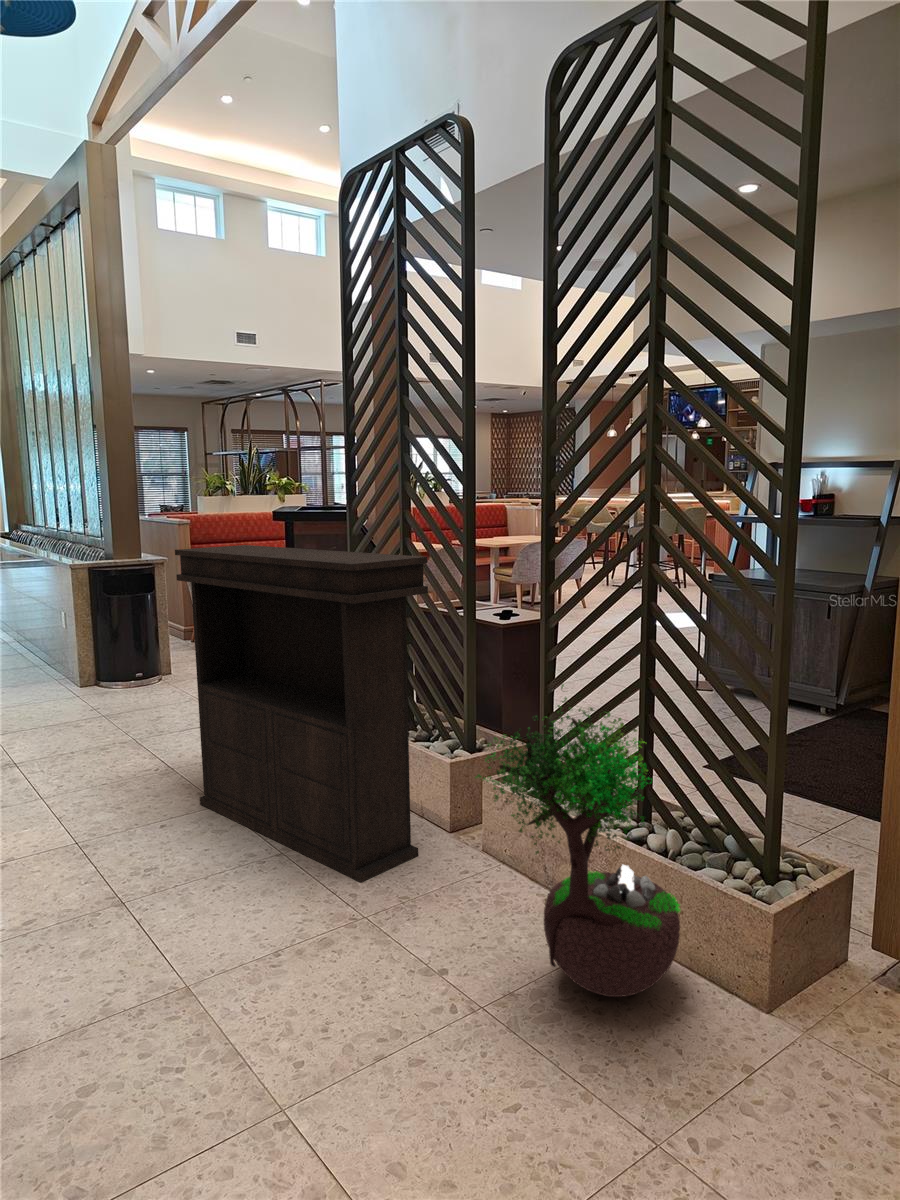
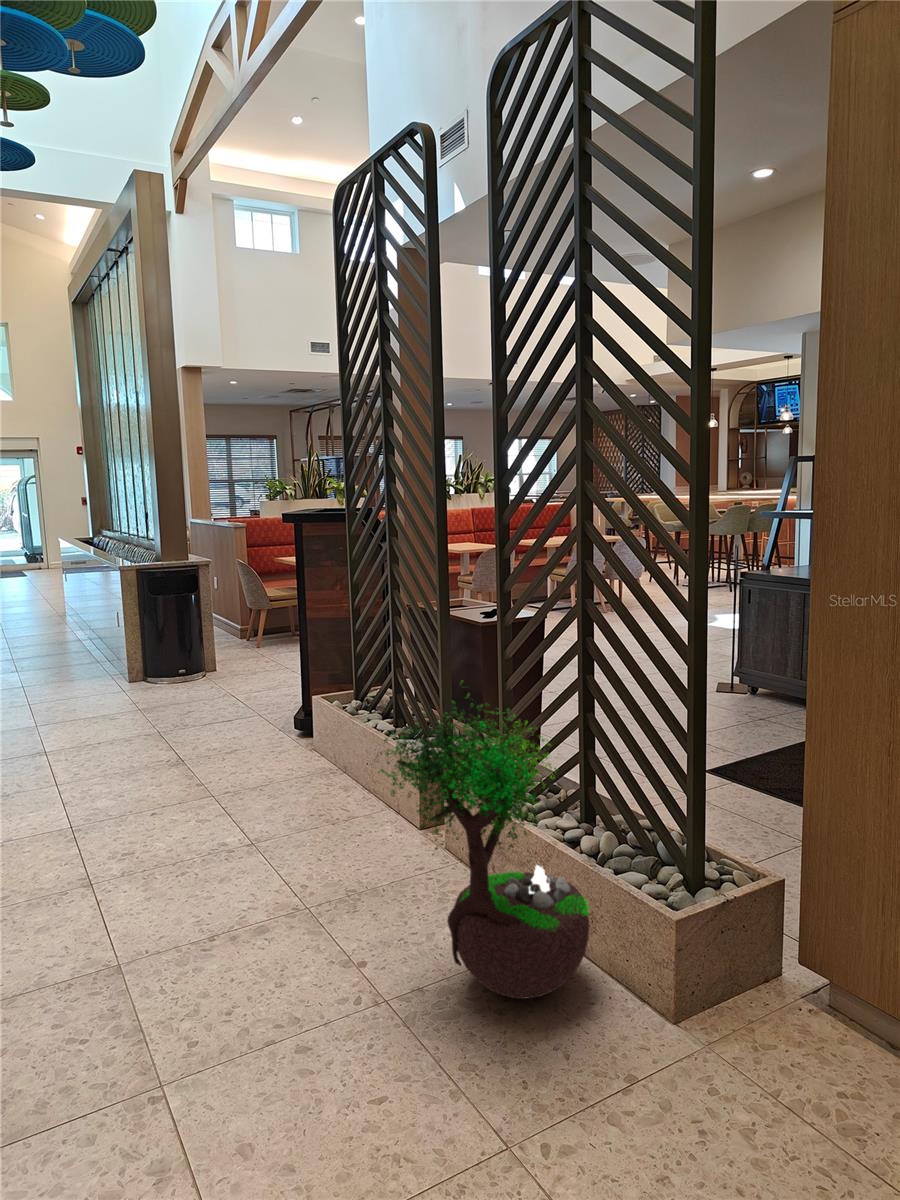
console table: present [175,545,428,882] -> none [166,544,384,875]

